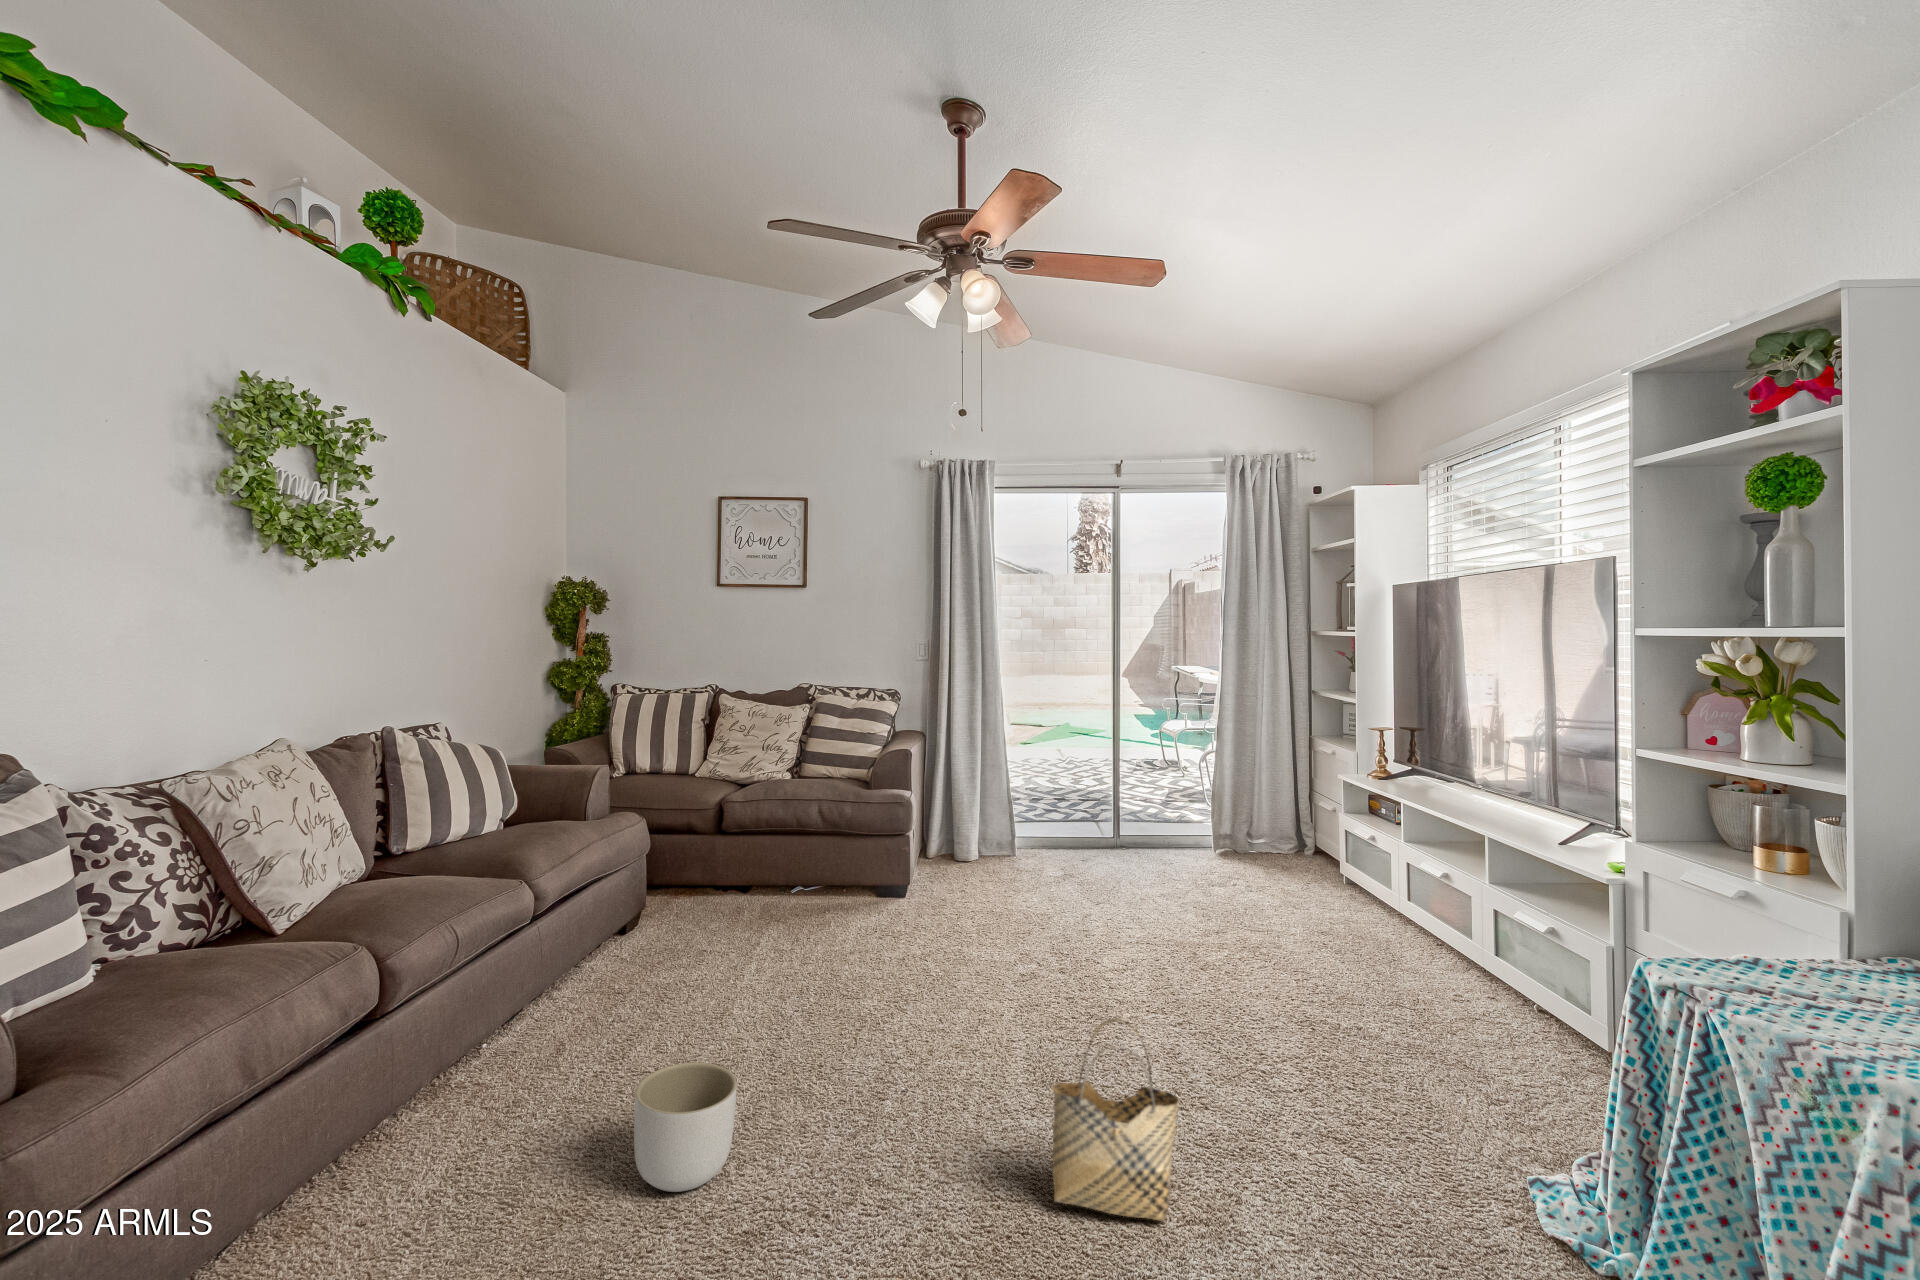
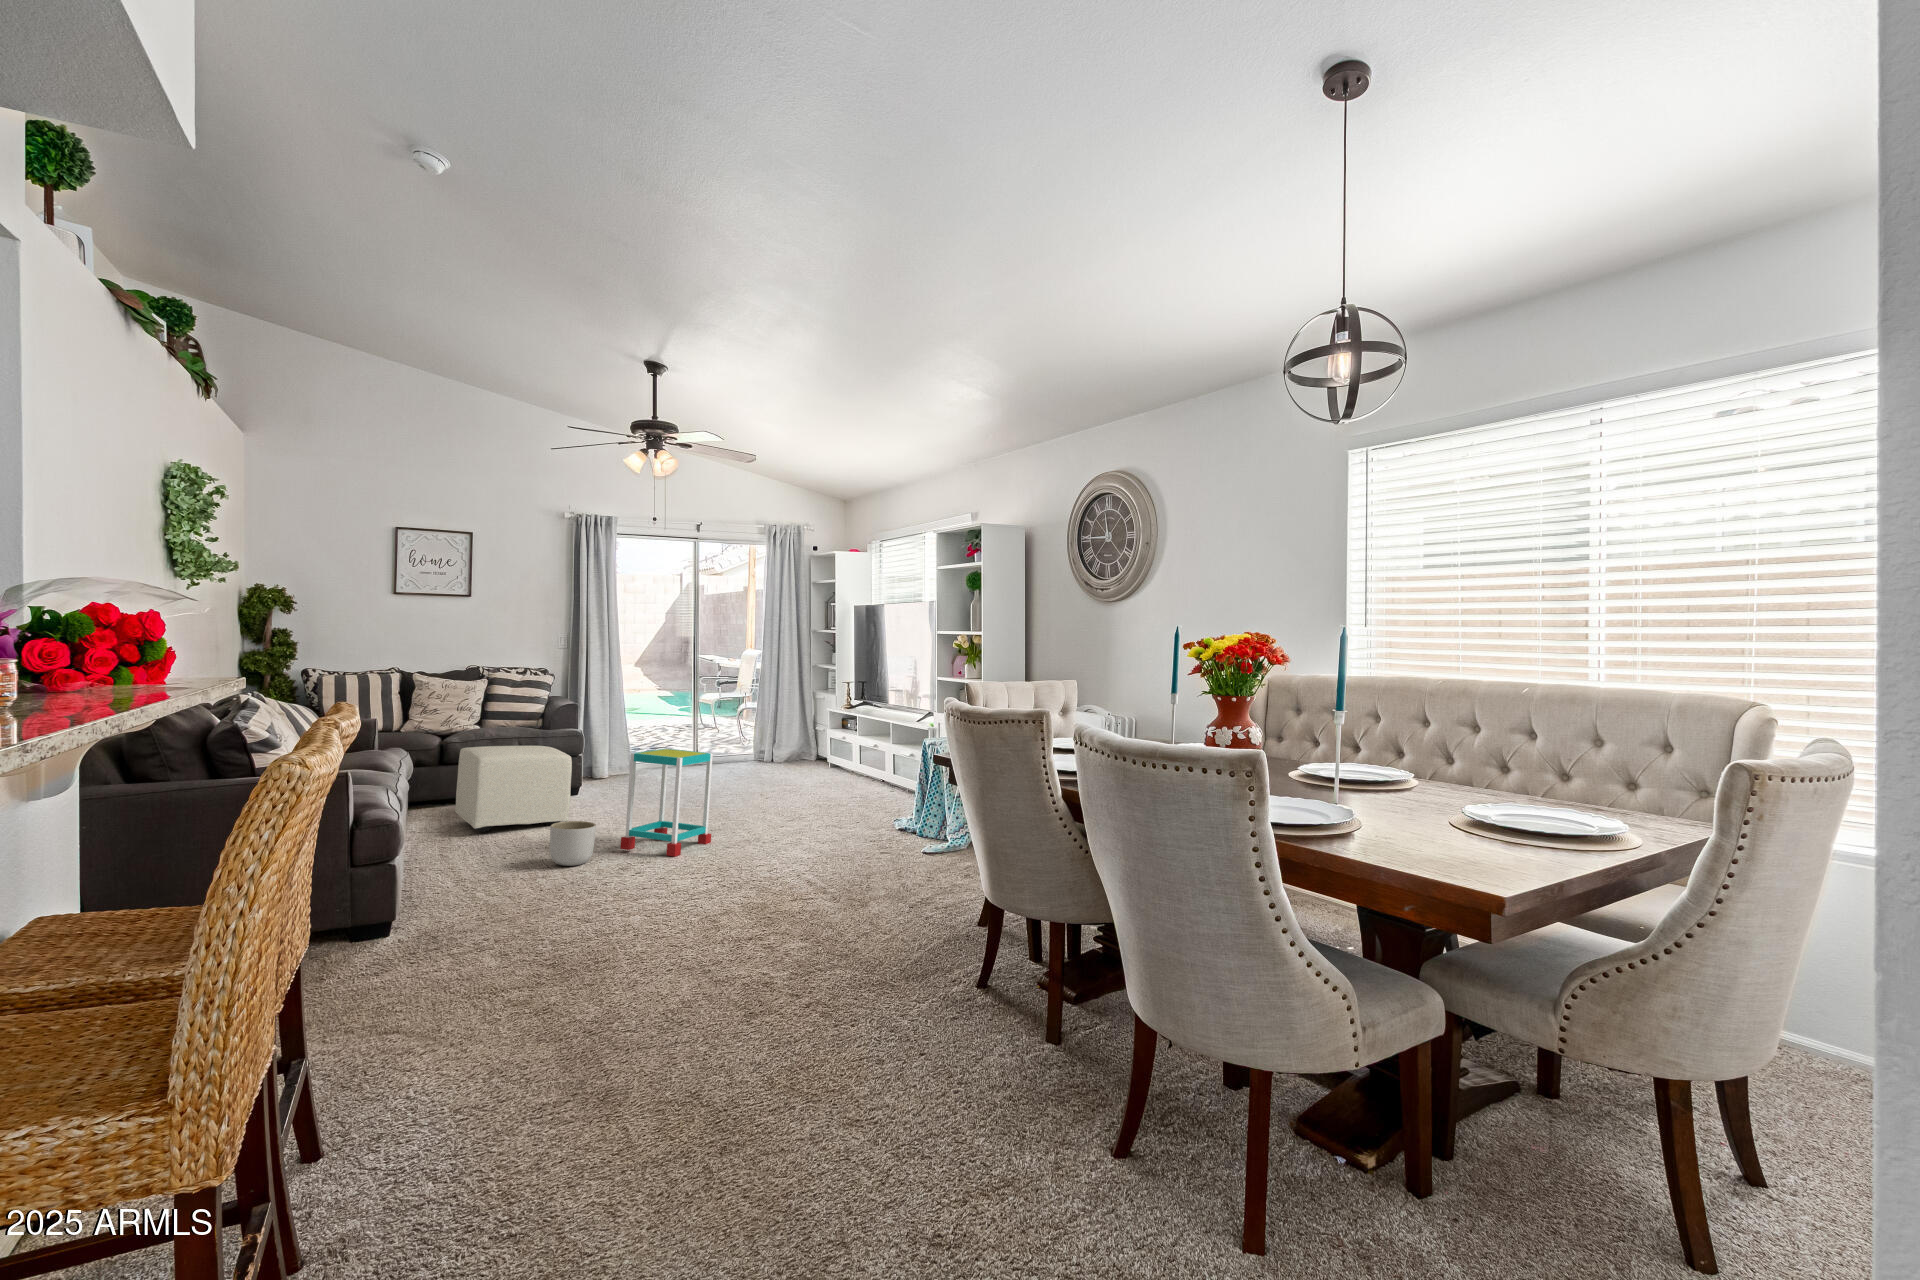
ottoman: none [659,825,829,987] -> present [455,746,572,832]
side table: none [809,899,1019,1220] -> present [620,749,713,857]
woven basket: present [1052,1018,1179,1221] -> none [732,778,778,844]

